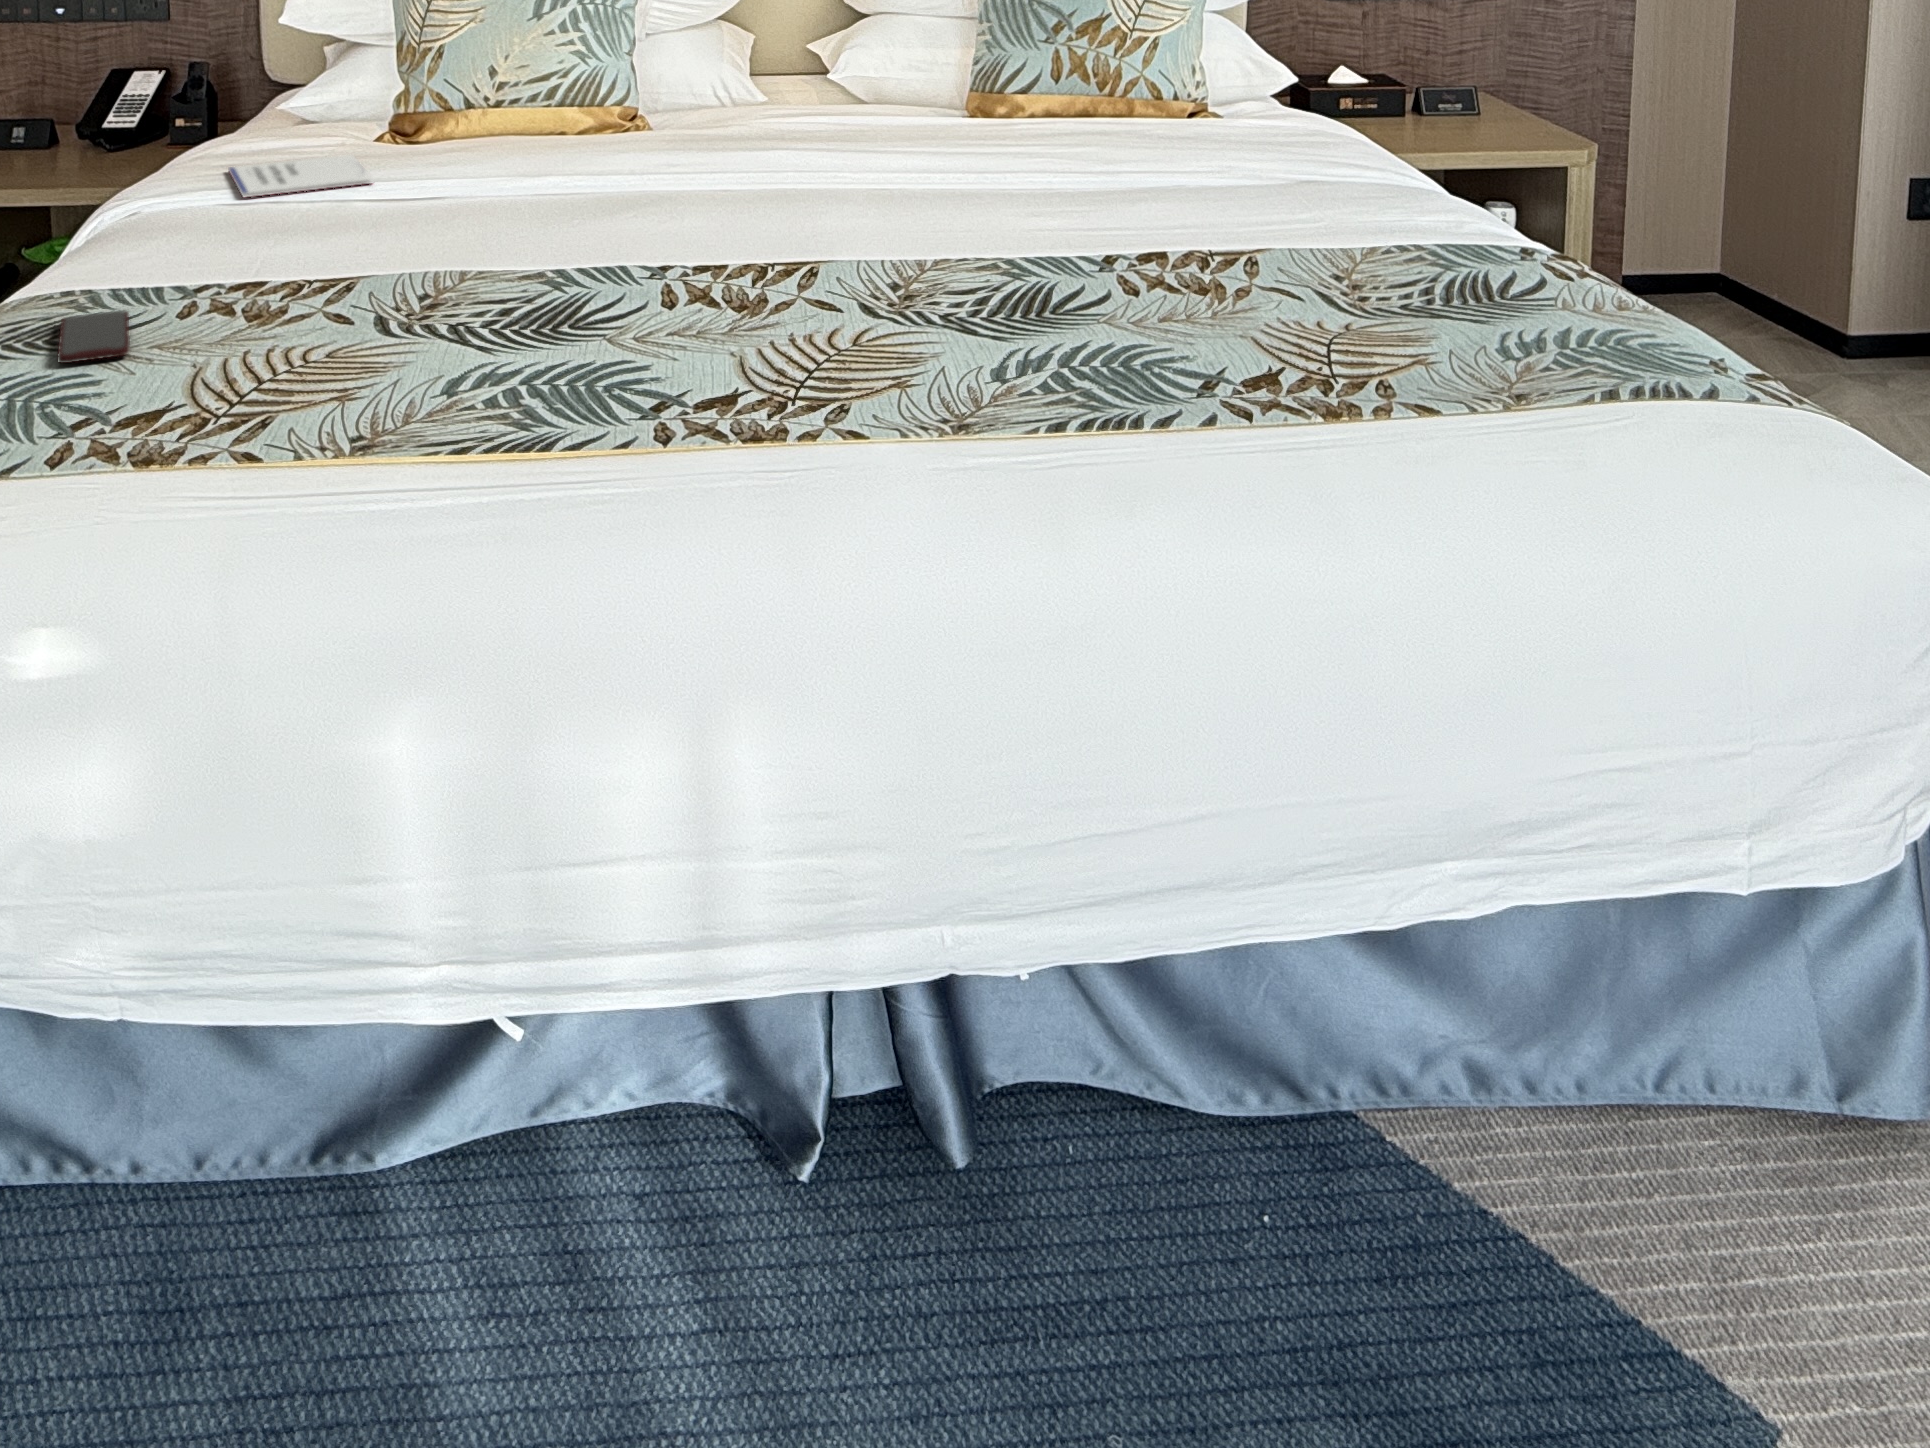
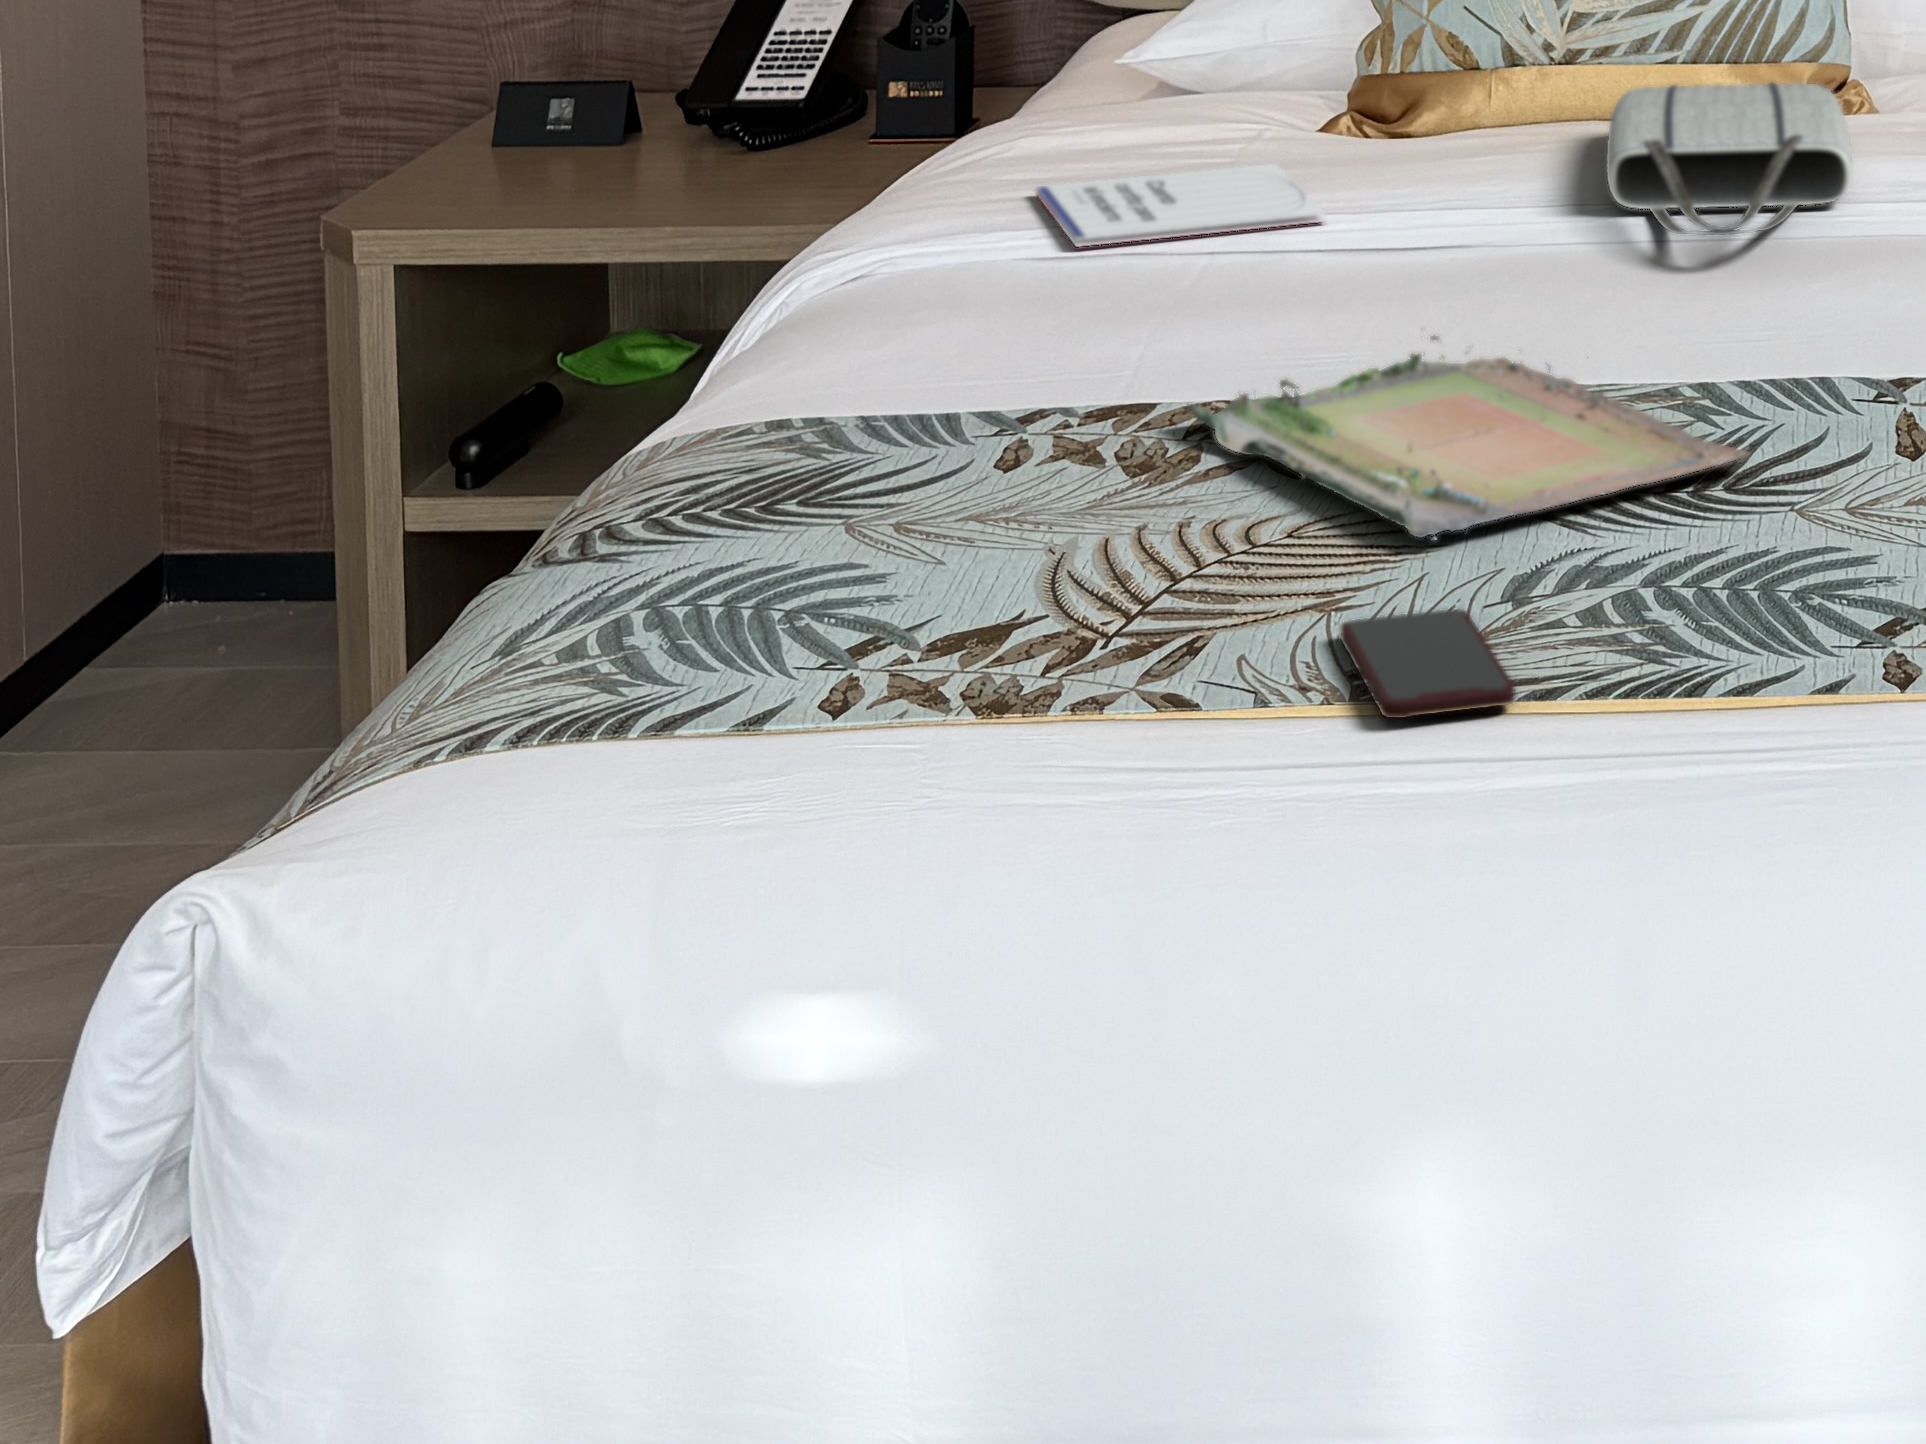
tote bag: none [518,112,641,188] -> present [1606,82,1852,235]
tray: none [283,238,584,358] -> present [1188,336,1750,540]
smartphone: present [57,311,130,363] -> present [1340,609,1516,718]

